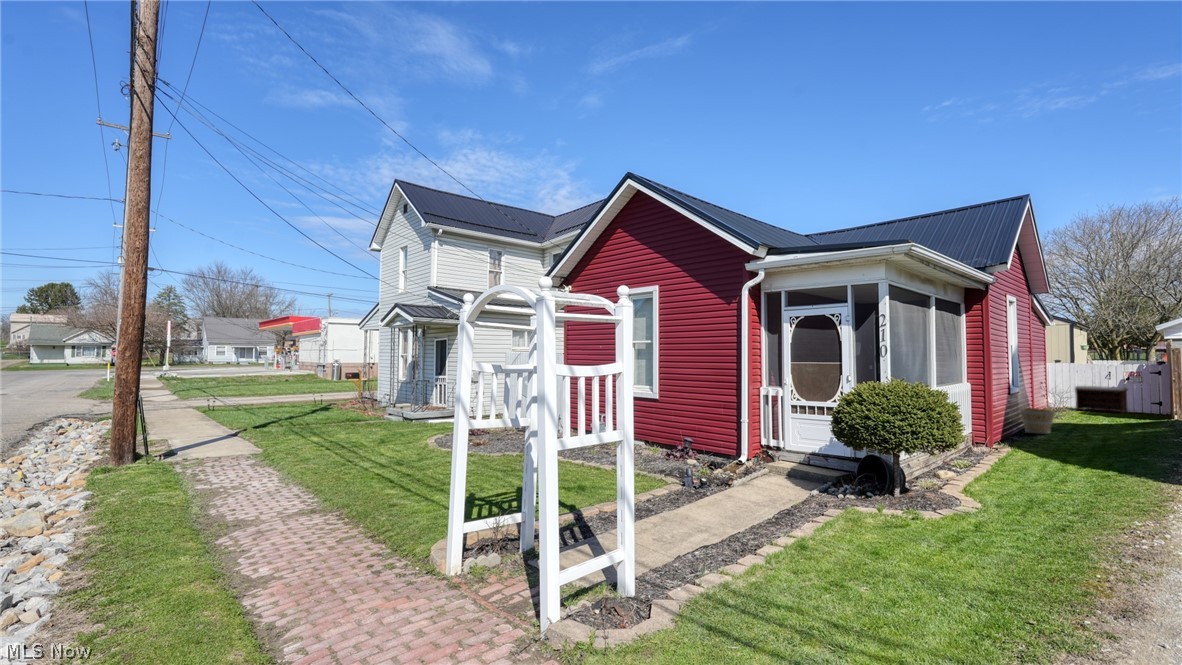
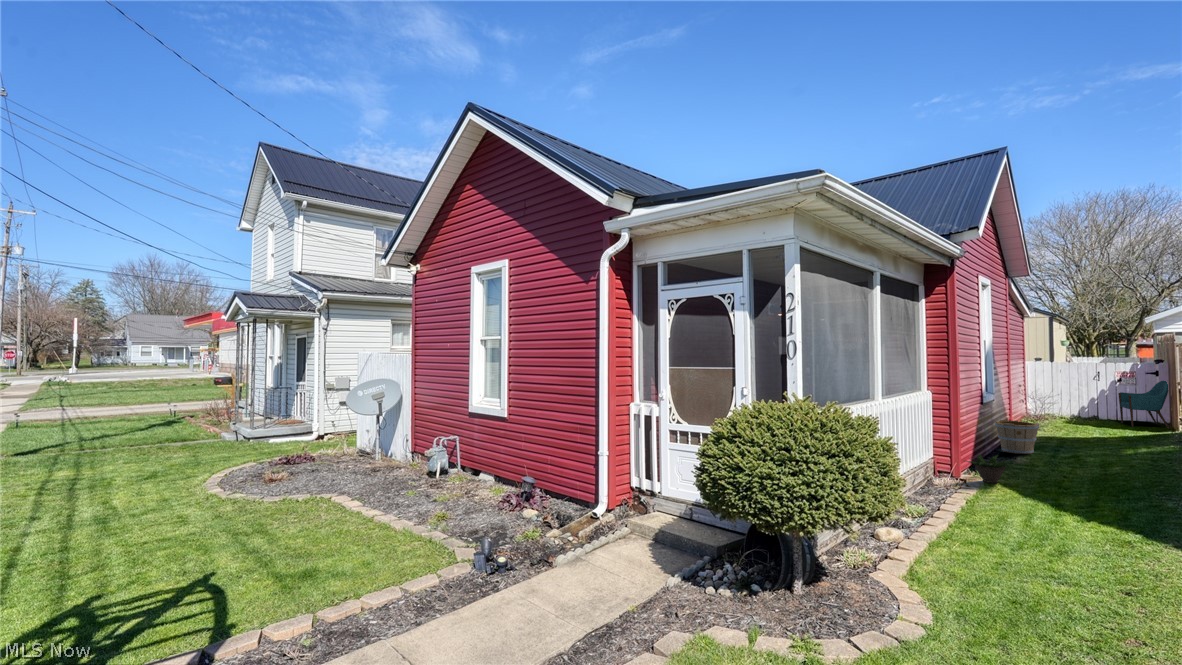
chair: none [1126,379,1168,418] -> present [1118,381,1169,428]
bench: present [1075,386,1128,413] -> none [1056,388,1120,422]
decorative plant: none [994,430,1035,450] -> present [967,454,1014,483]

